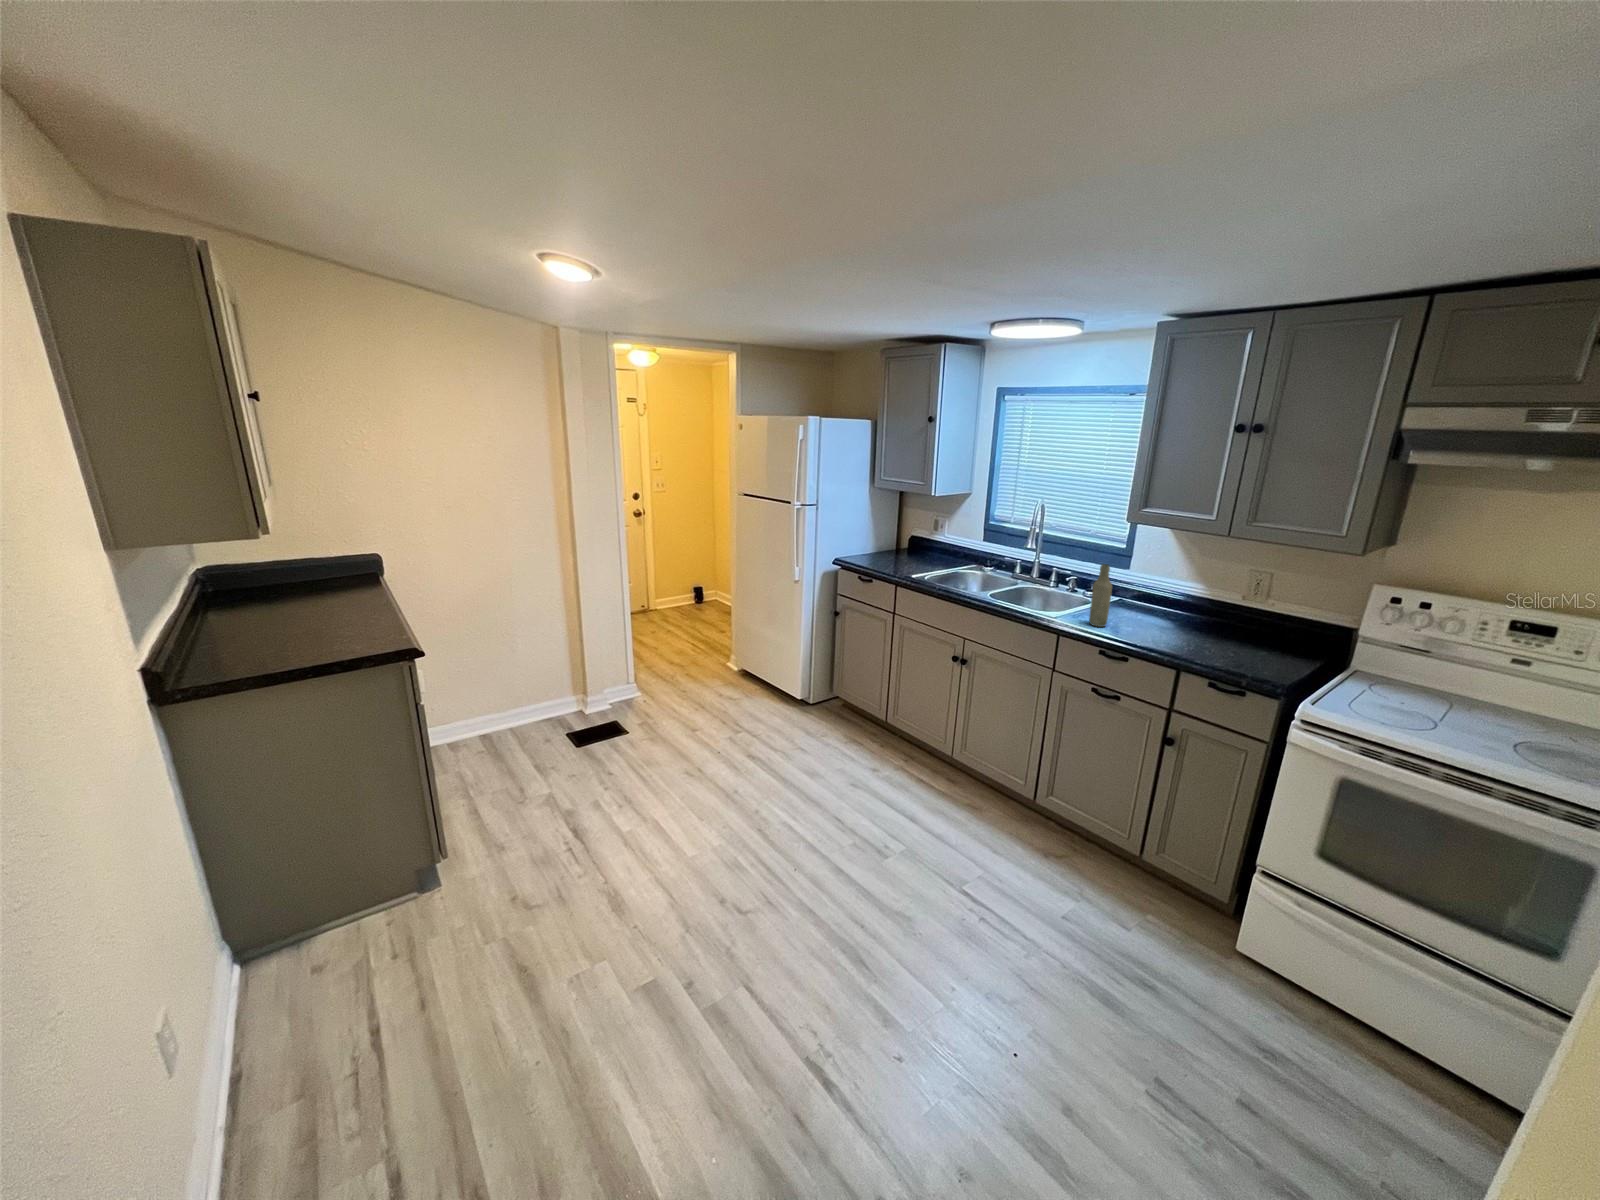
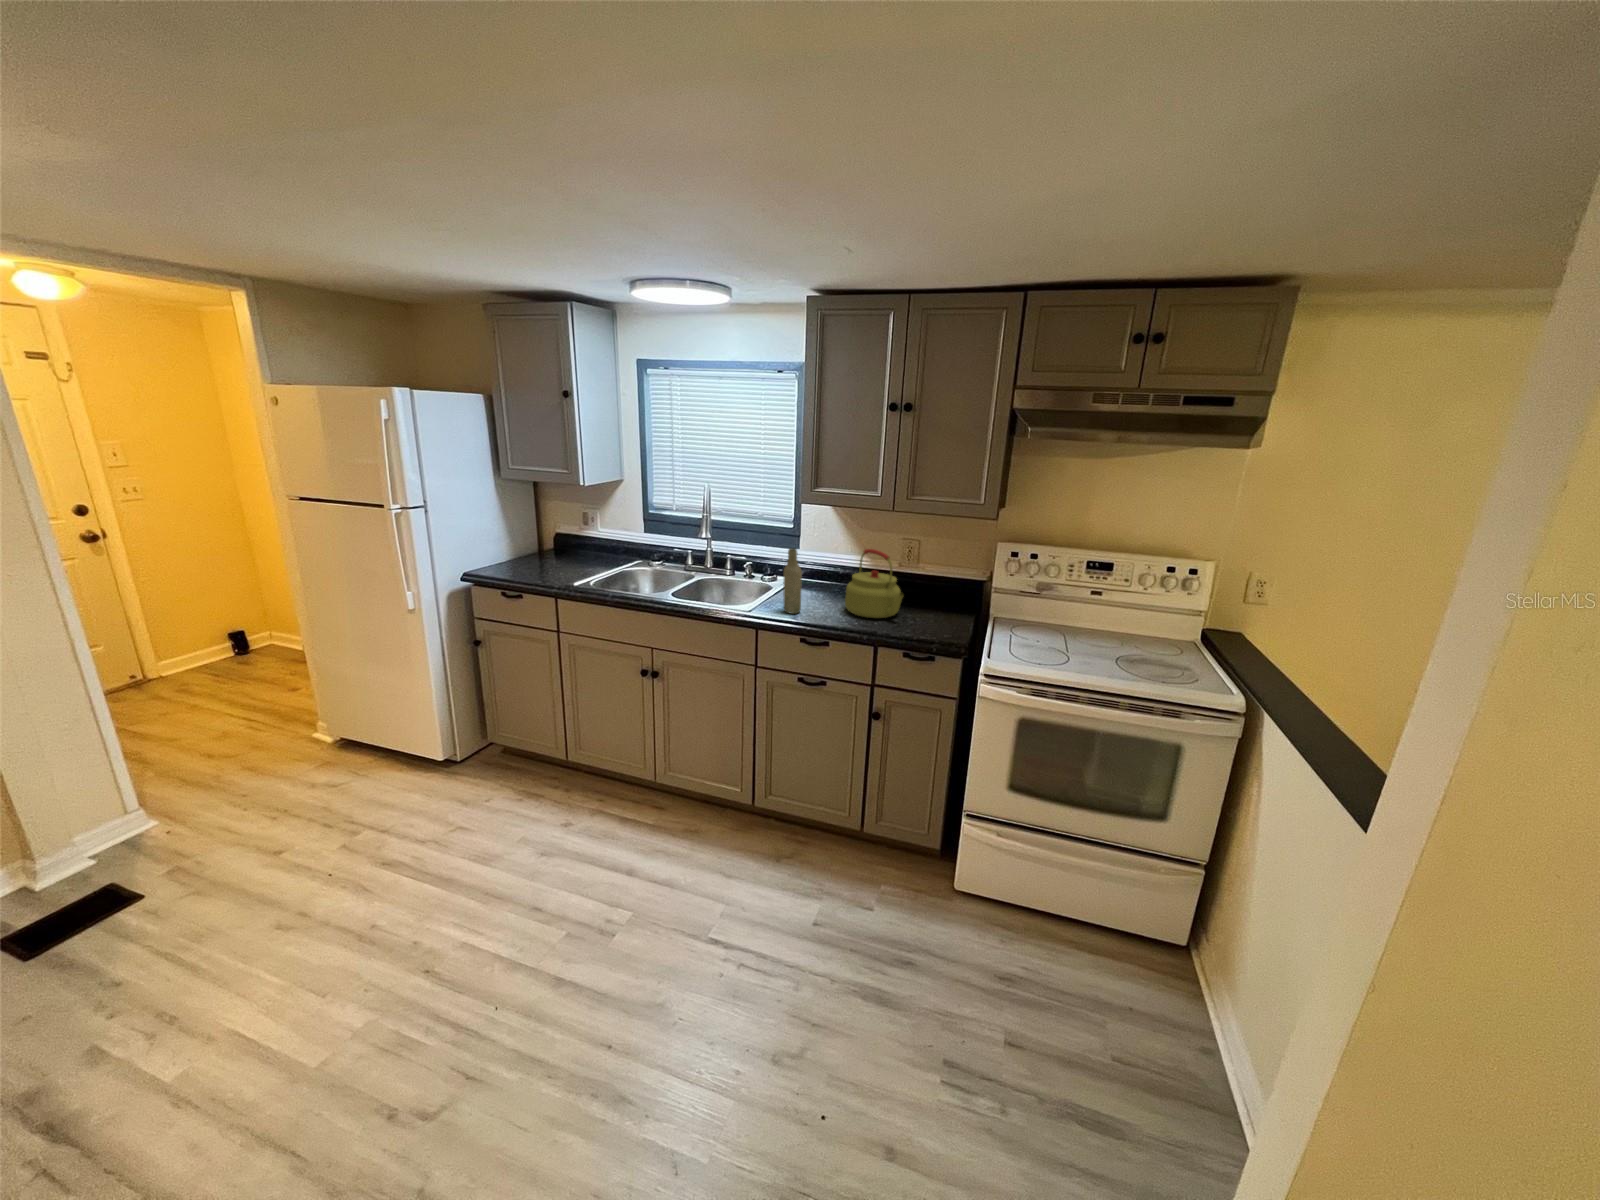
kettle: none [1158,574,1226,646] -> present [845,549,904,618]

